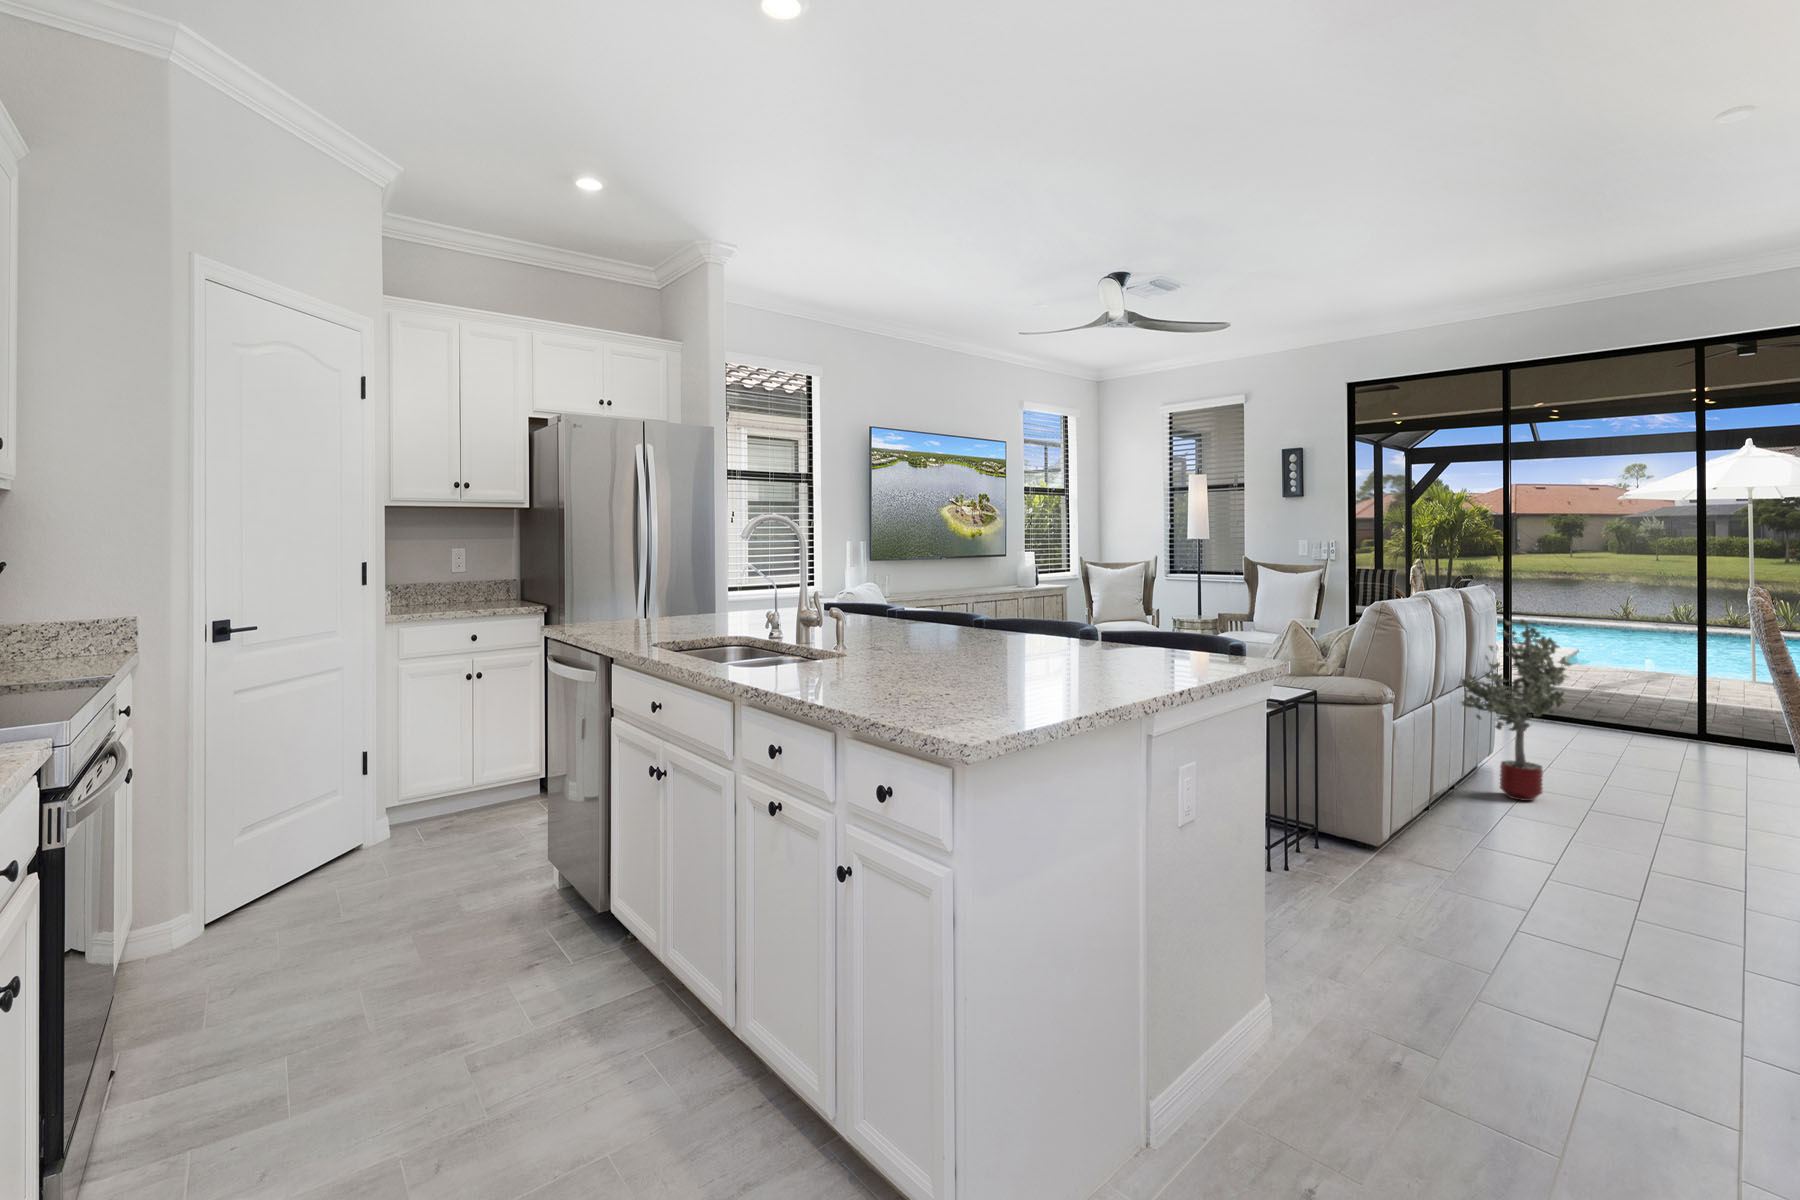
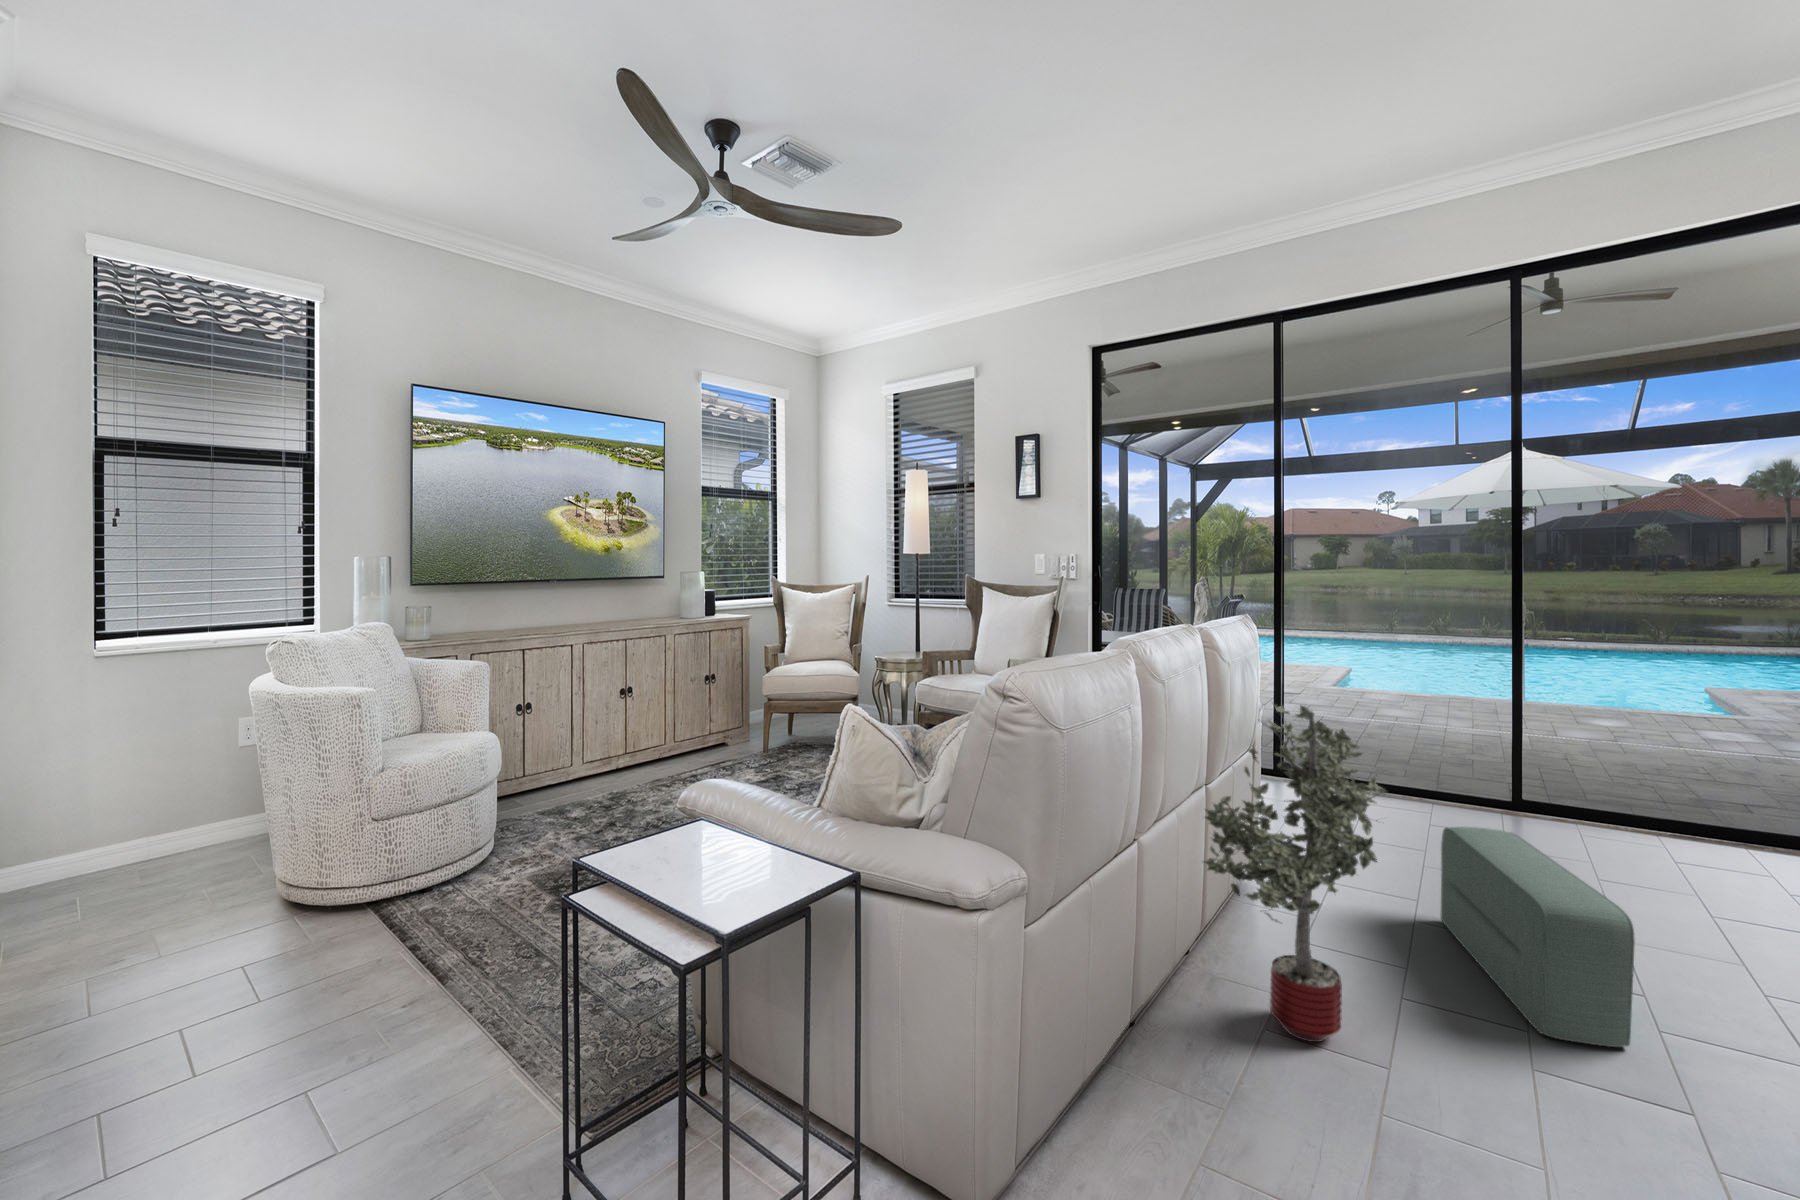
pouf: none [1627,710,1727,810] -> present [1441,827,1635,1047]

